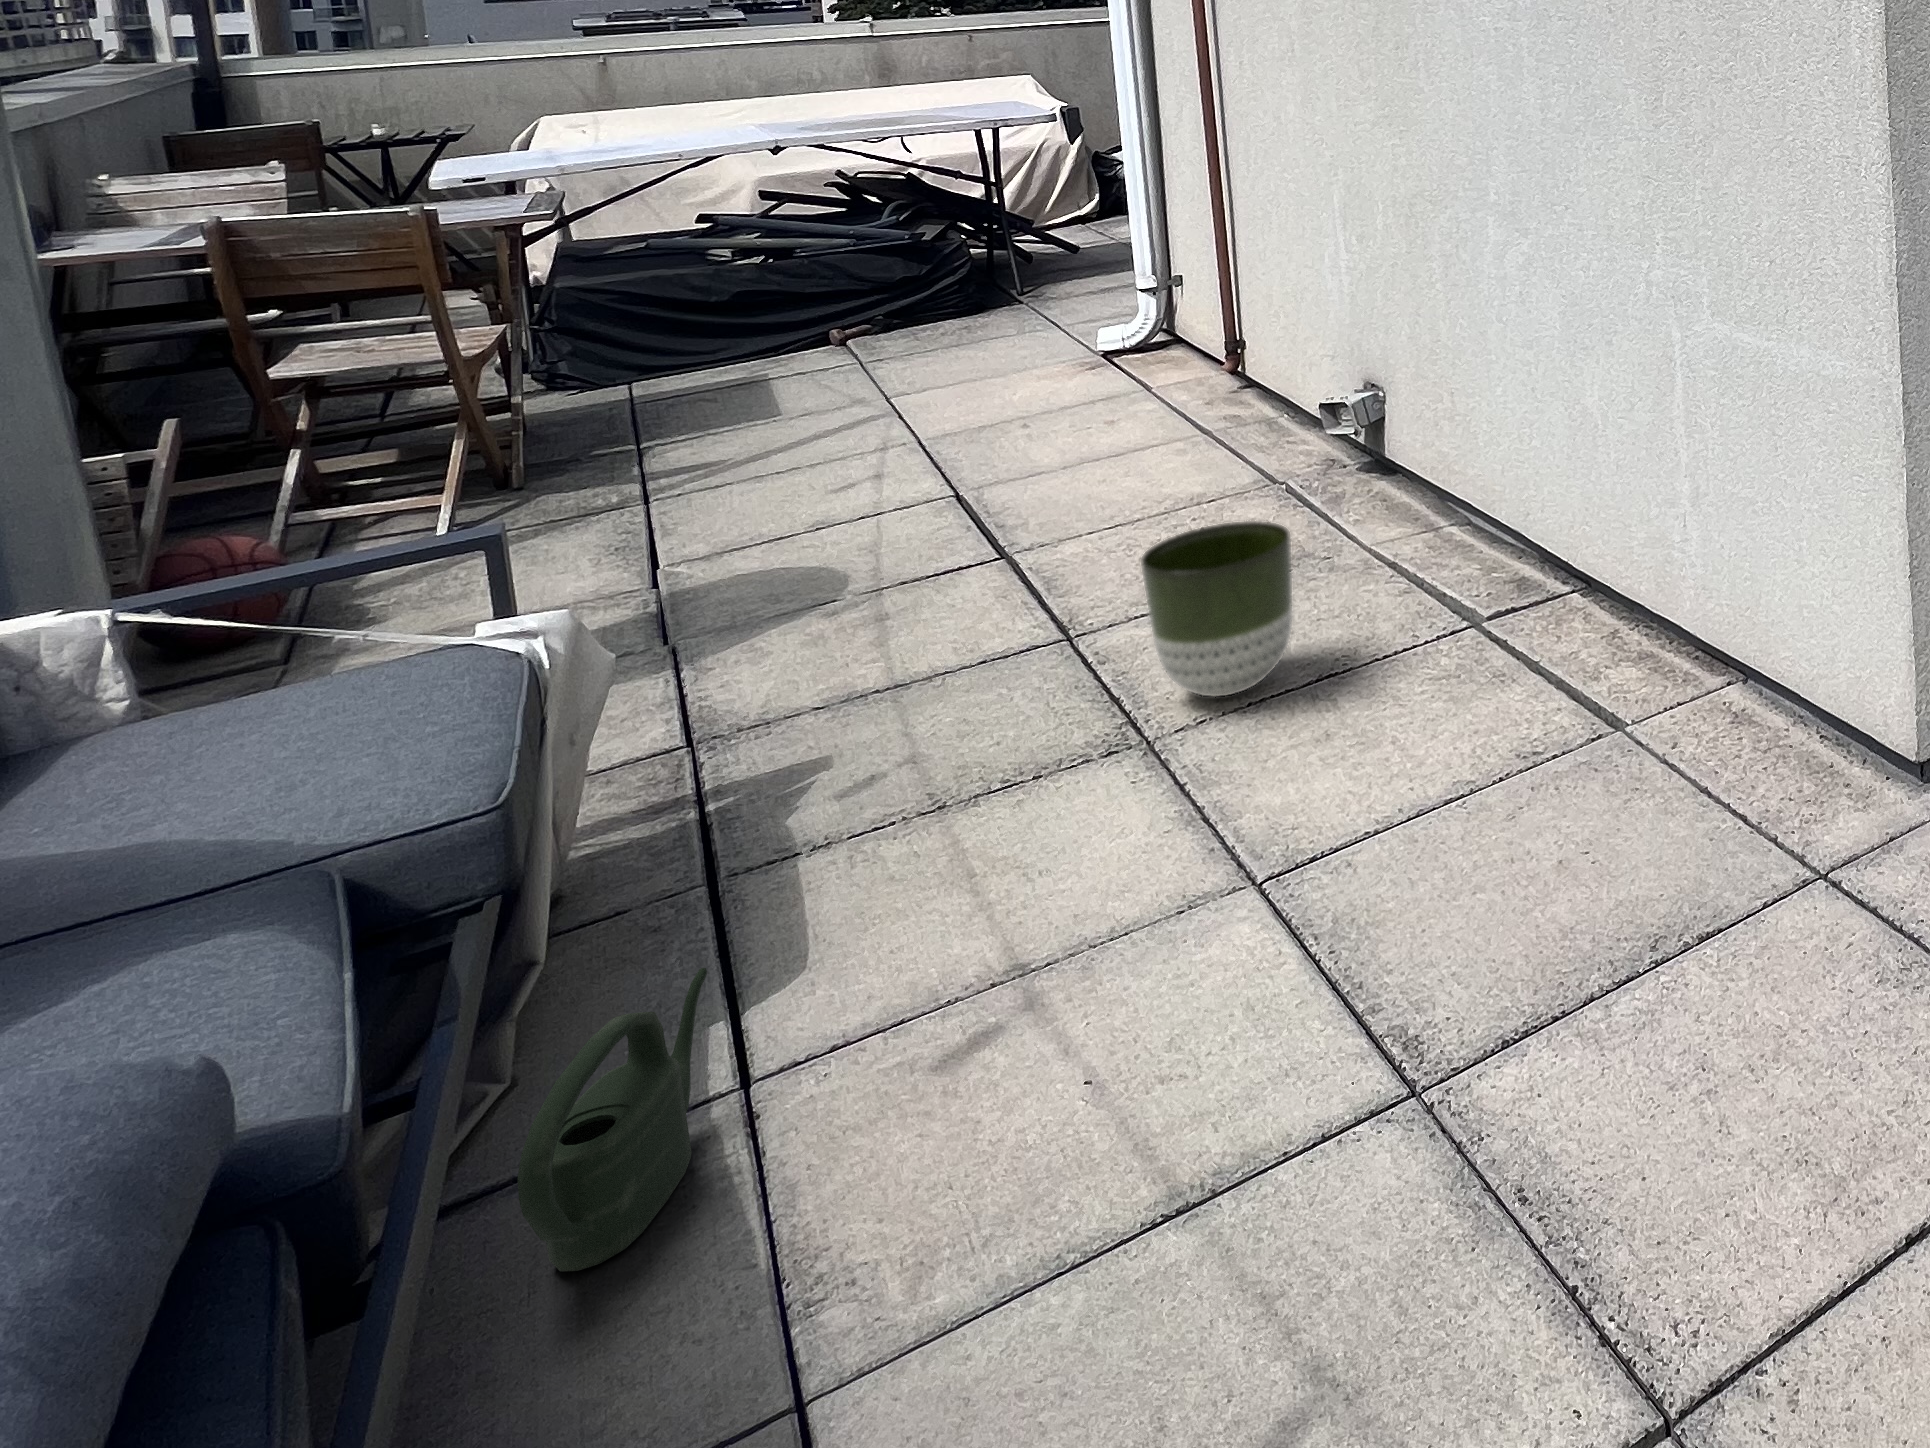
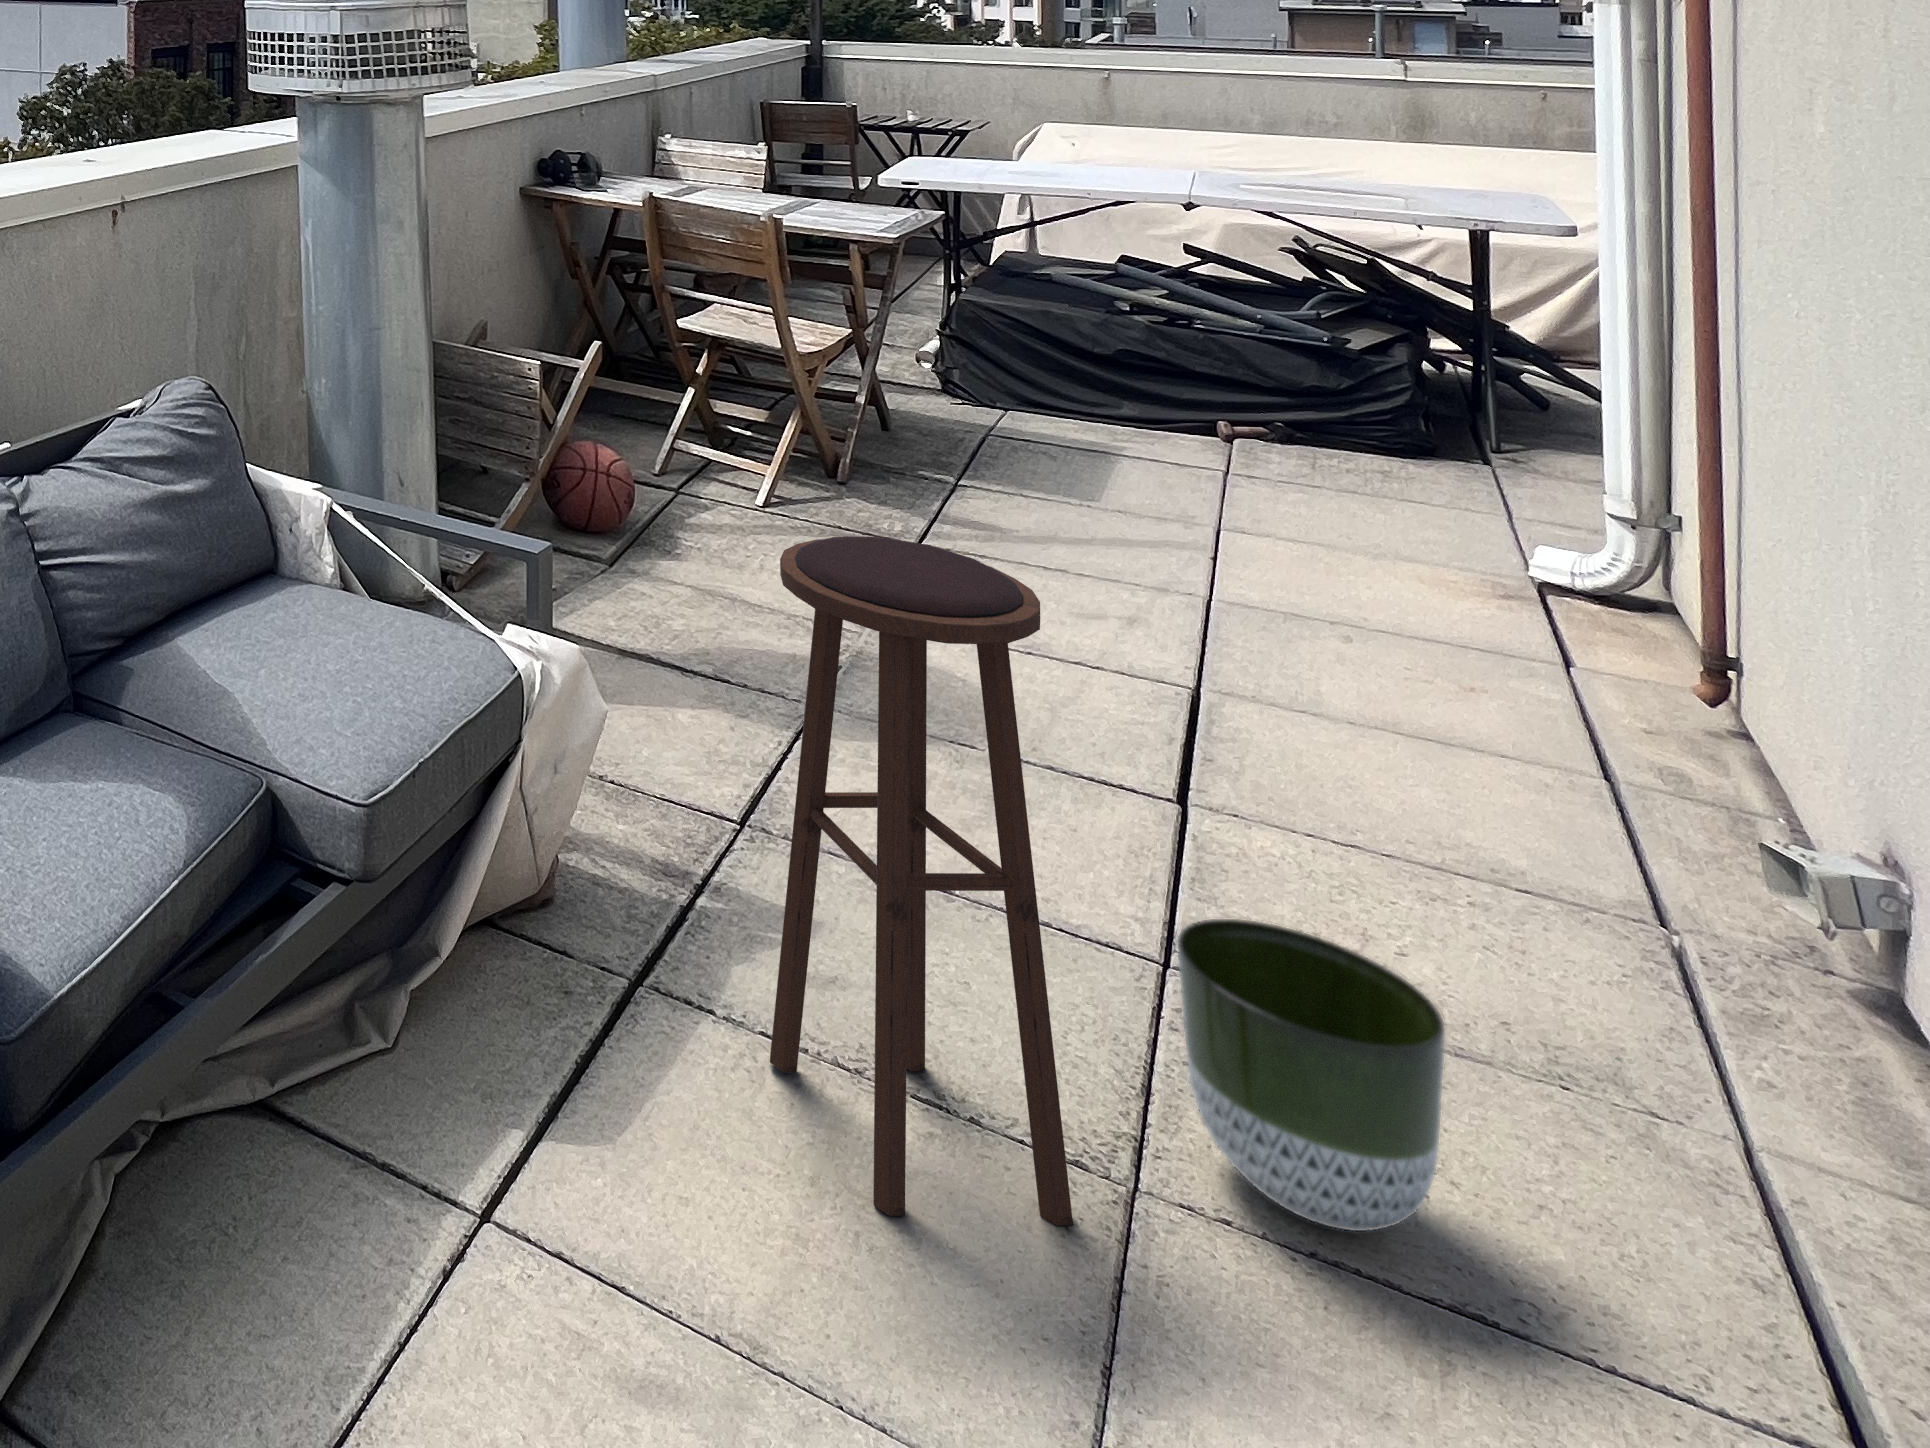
stool: none [854,339,1135,855] -> present [770,536,1073,1226]
watering can: present [518,968,707,1271] -> none [228,1063,473,1286]

